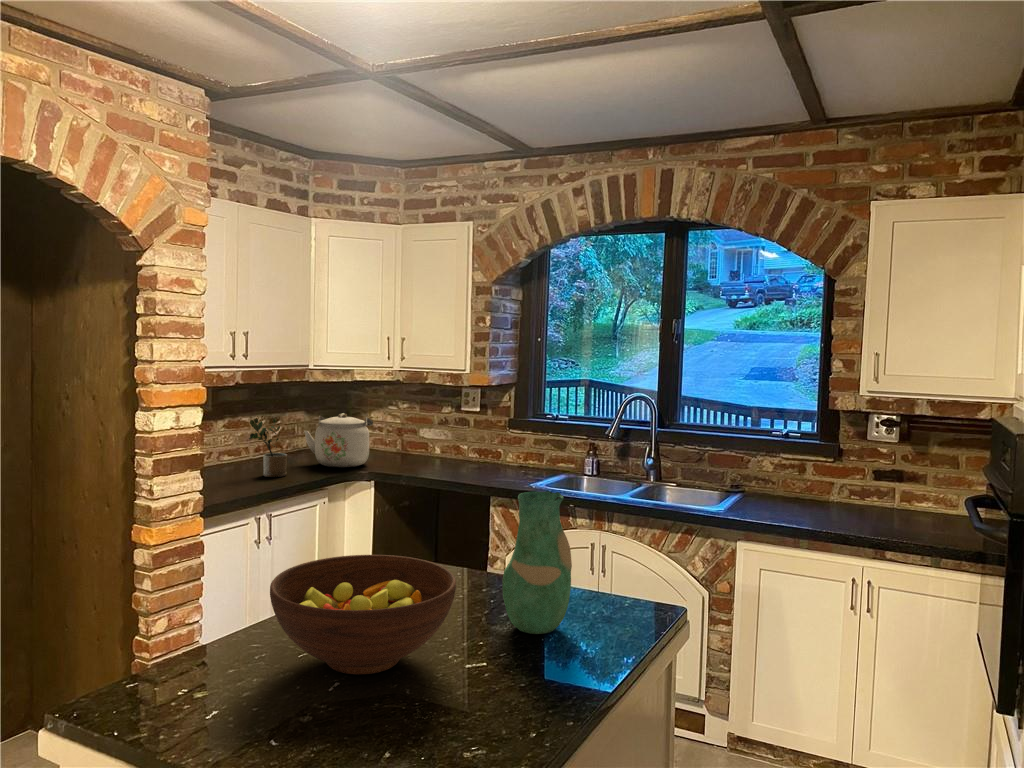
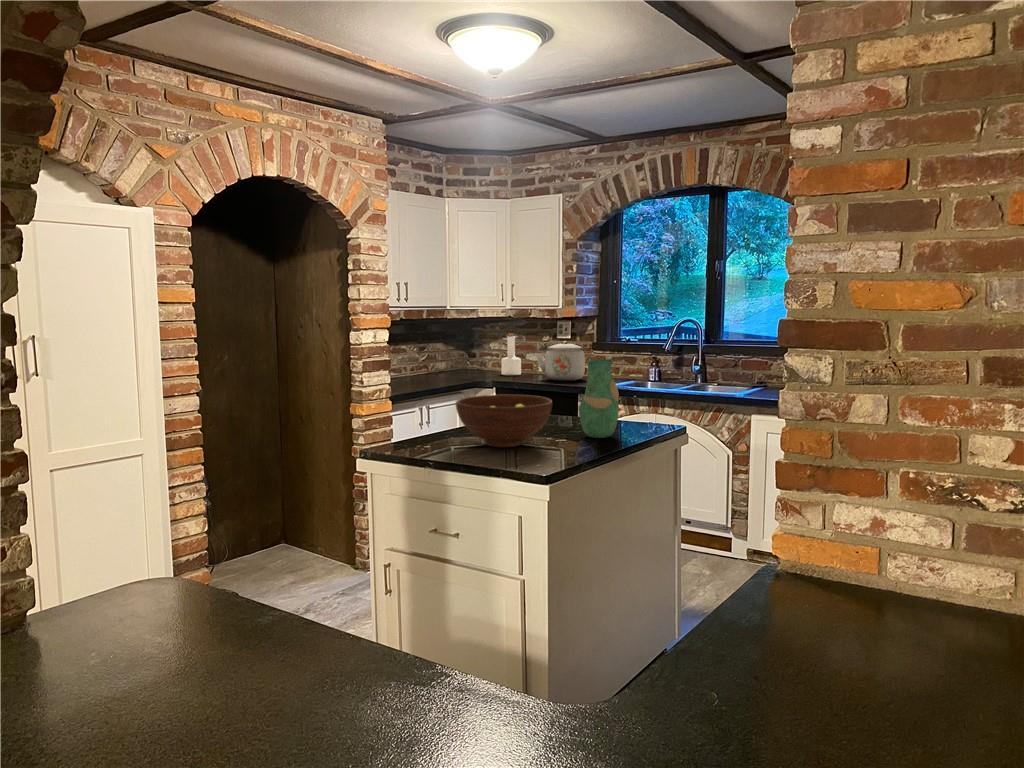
bottle: none [384,404,411,461] -> present [501,334,521,375]
kettle: present [304,413,373,467] -> present [537,341,585,381]
potted plant: present [249,419,287,477] -> none [409,343,436,383]

